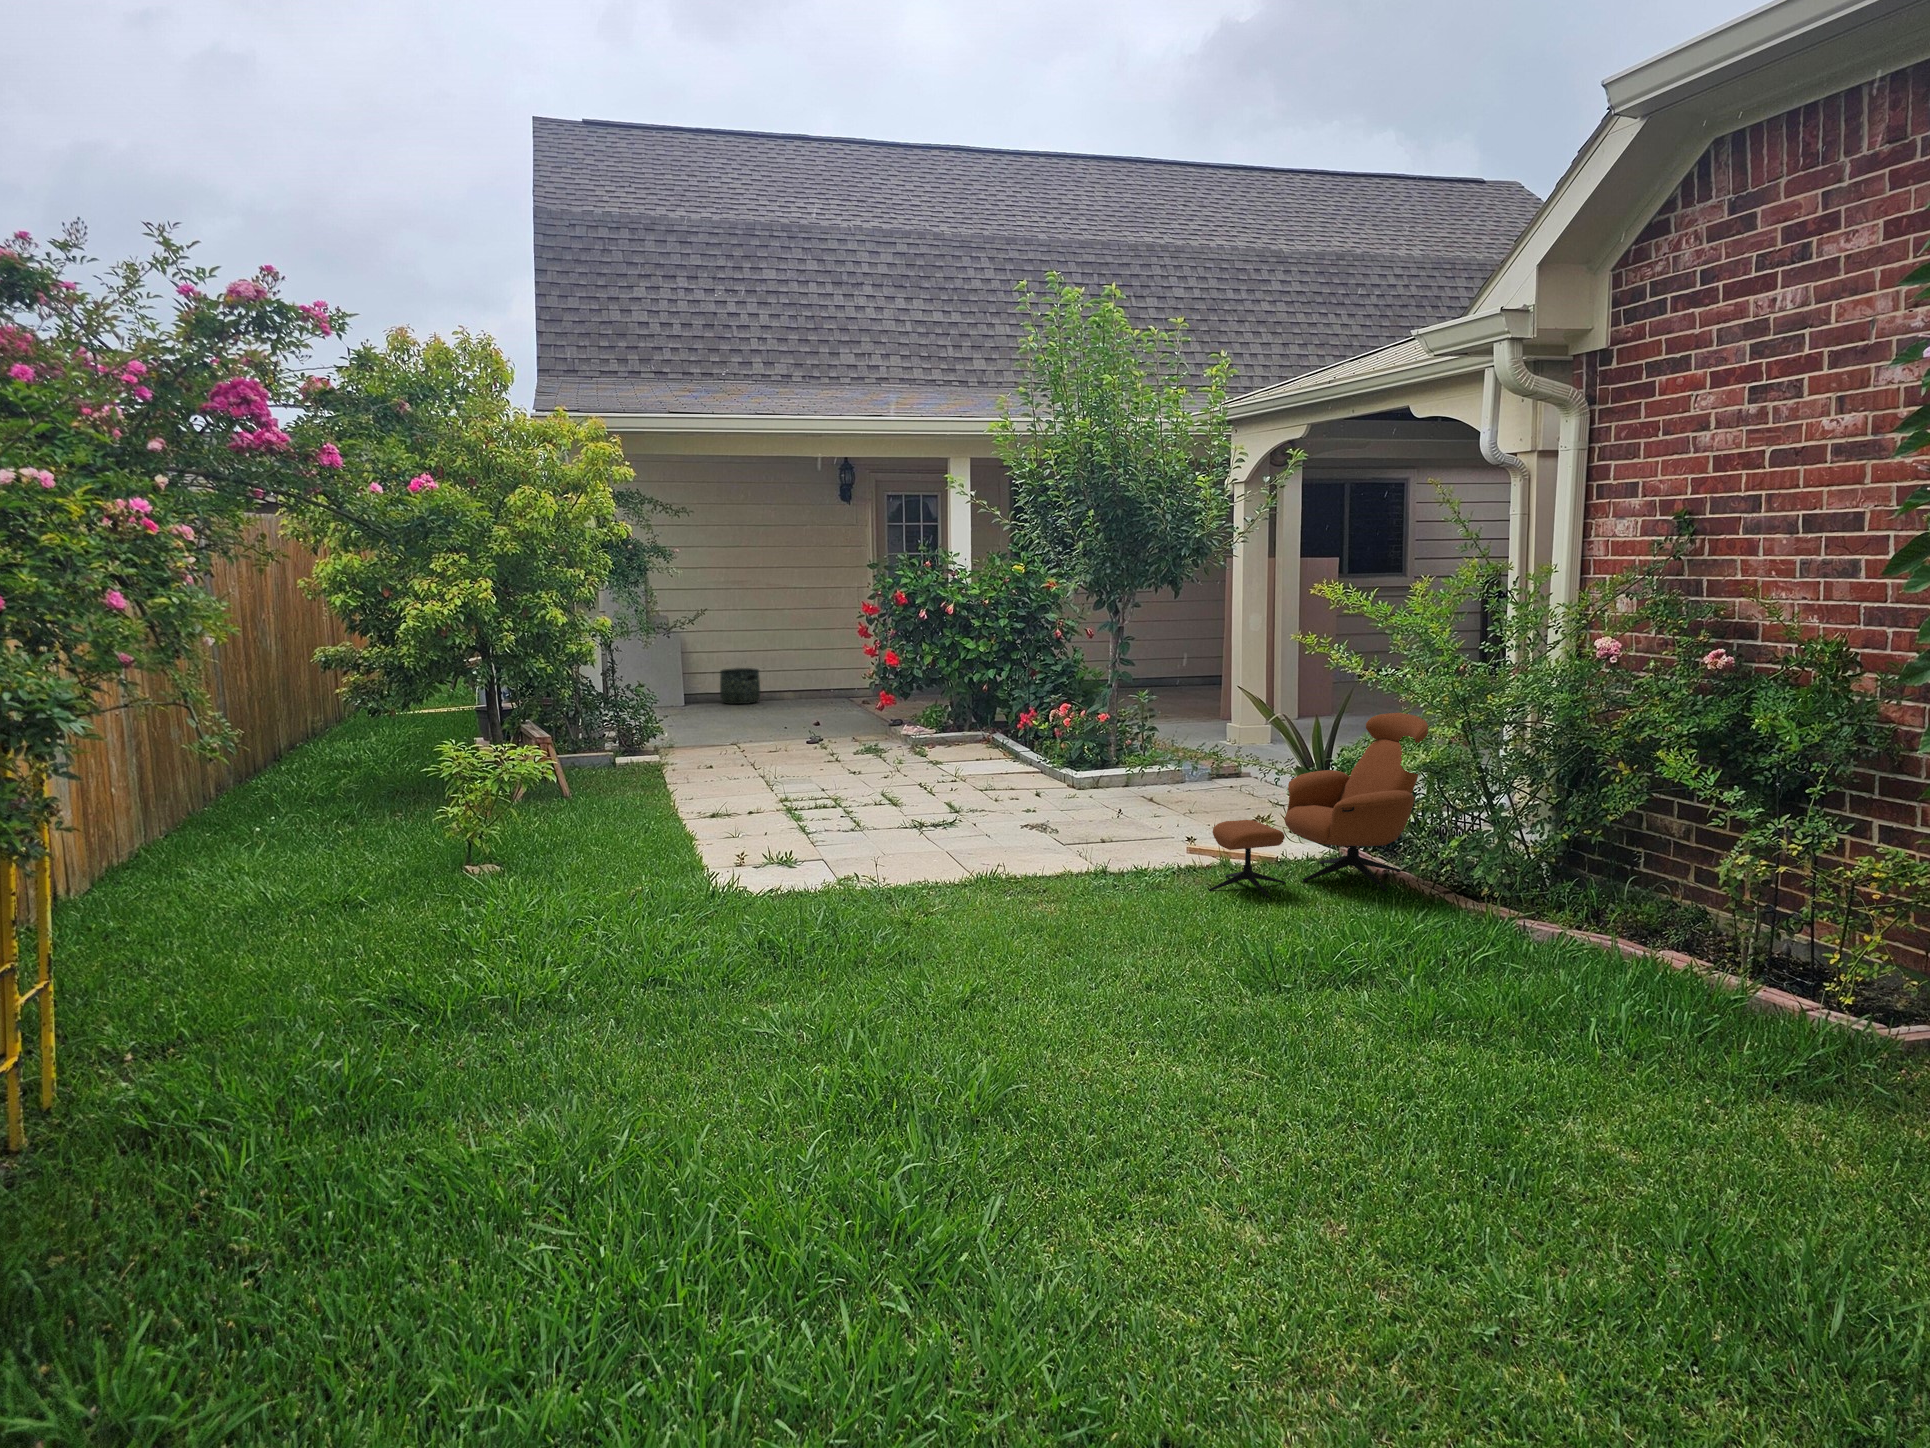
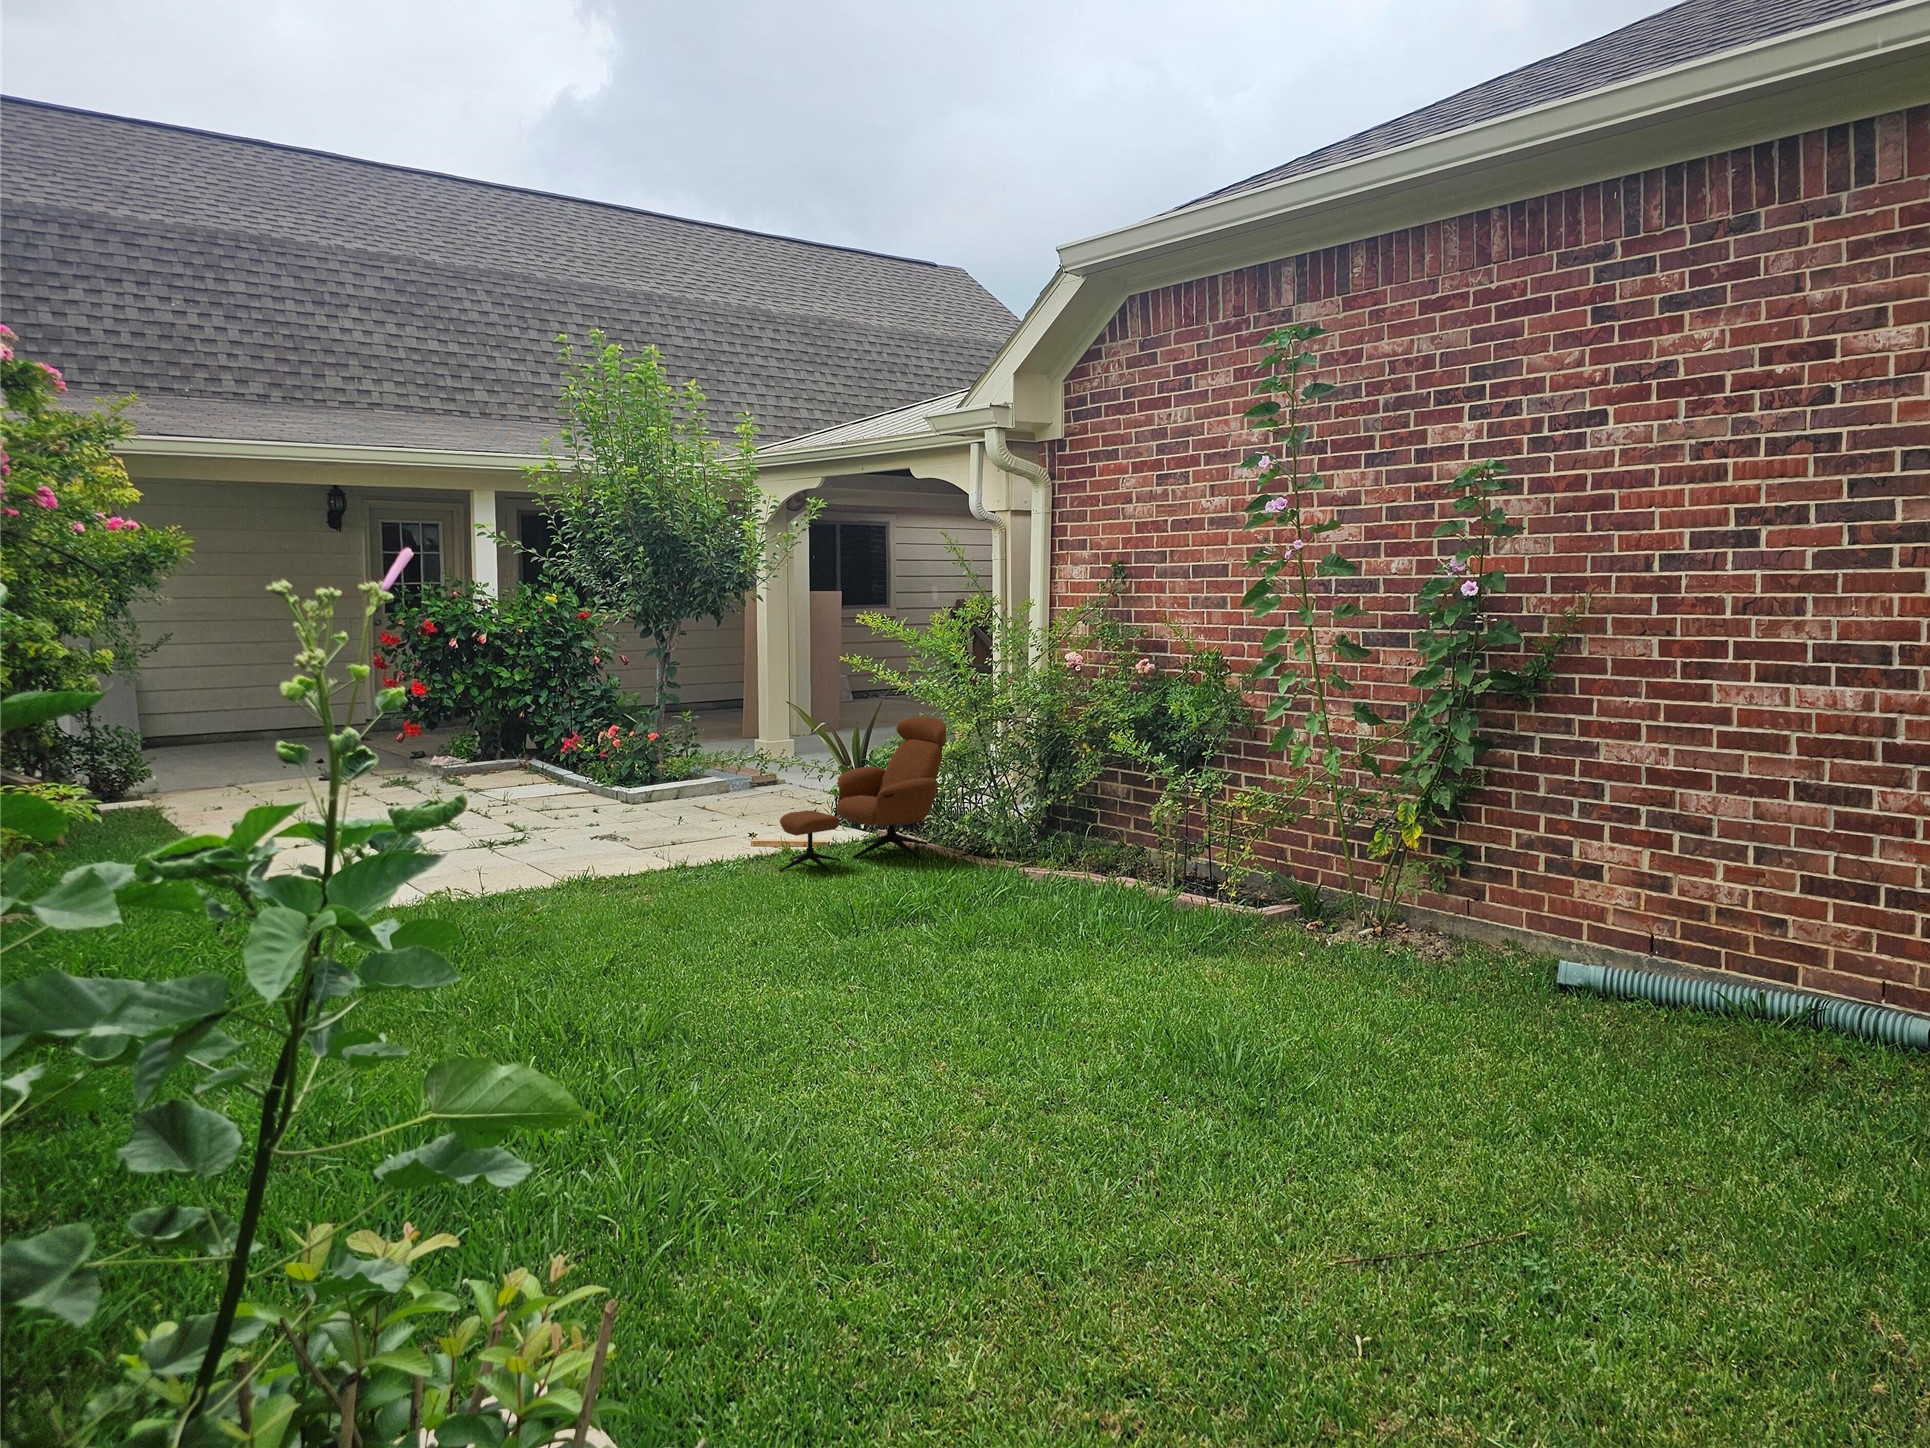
basket: present [720,668,760,704] -> none [197,707,248,746]

